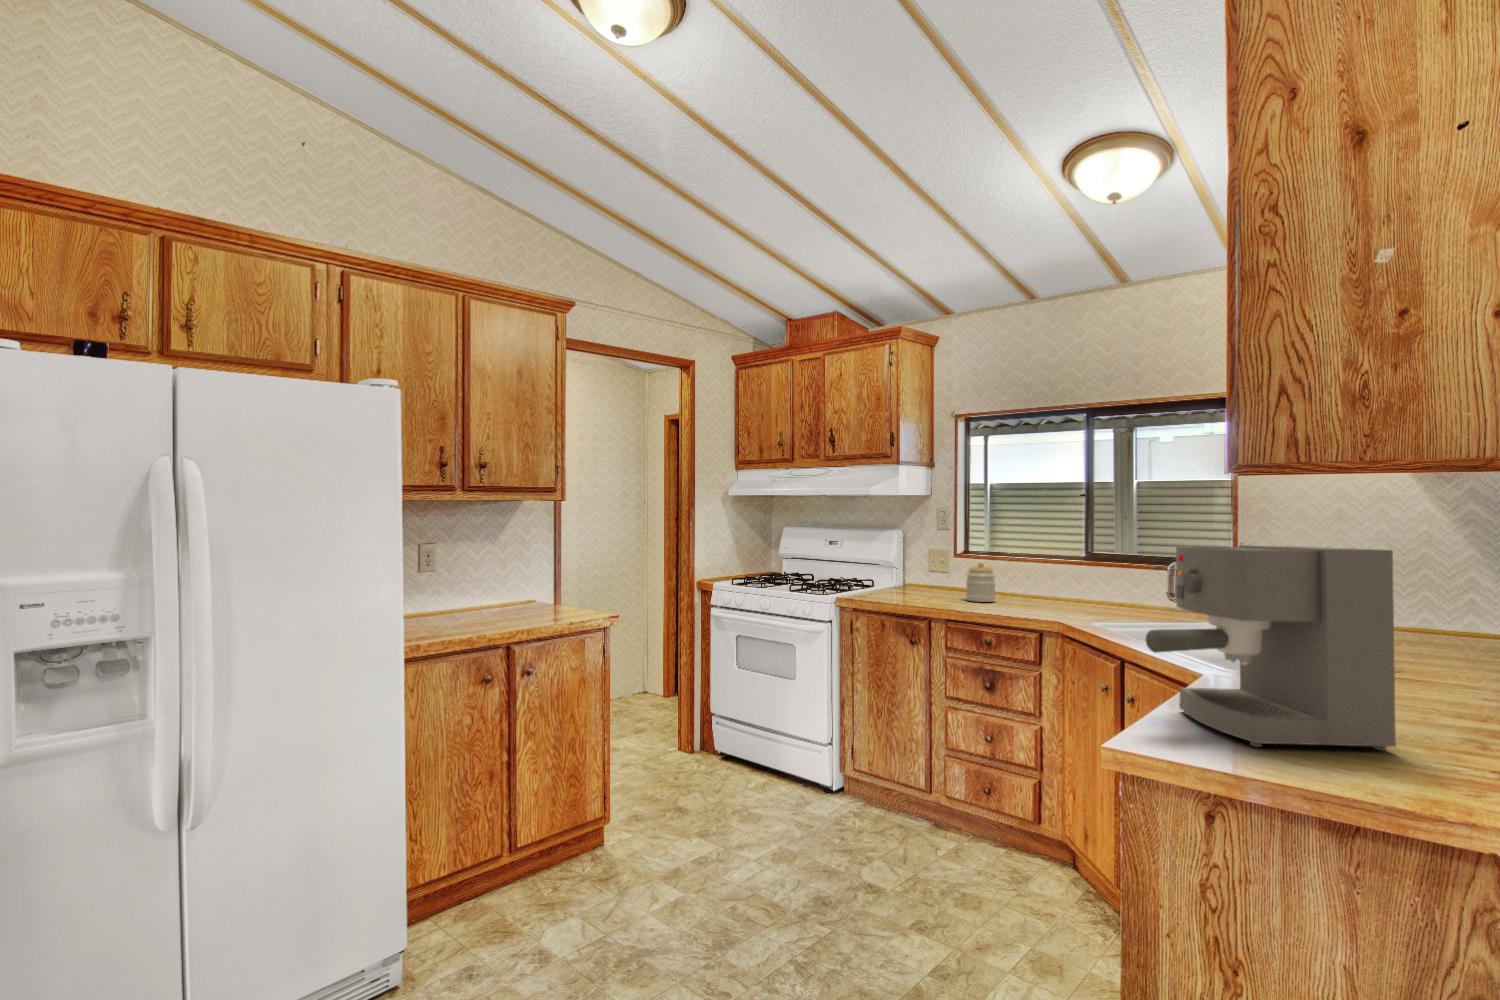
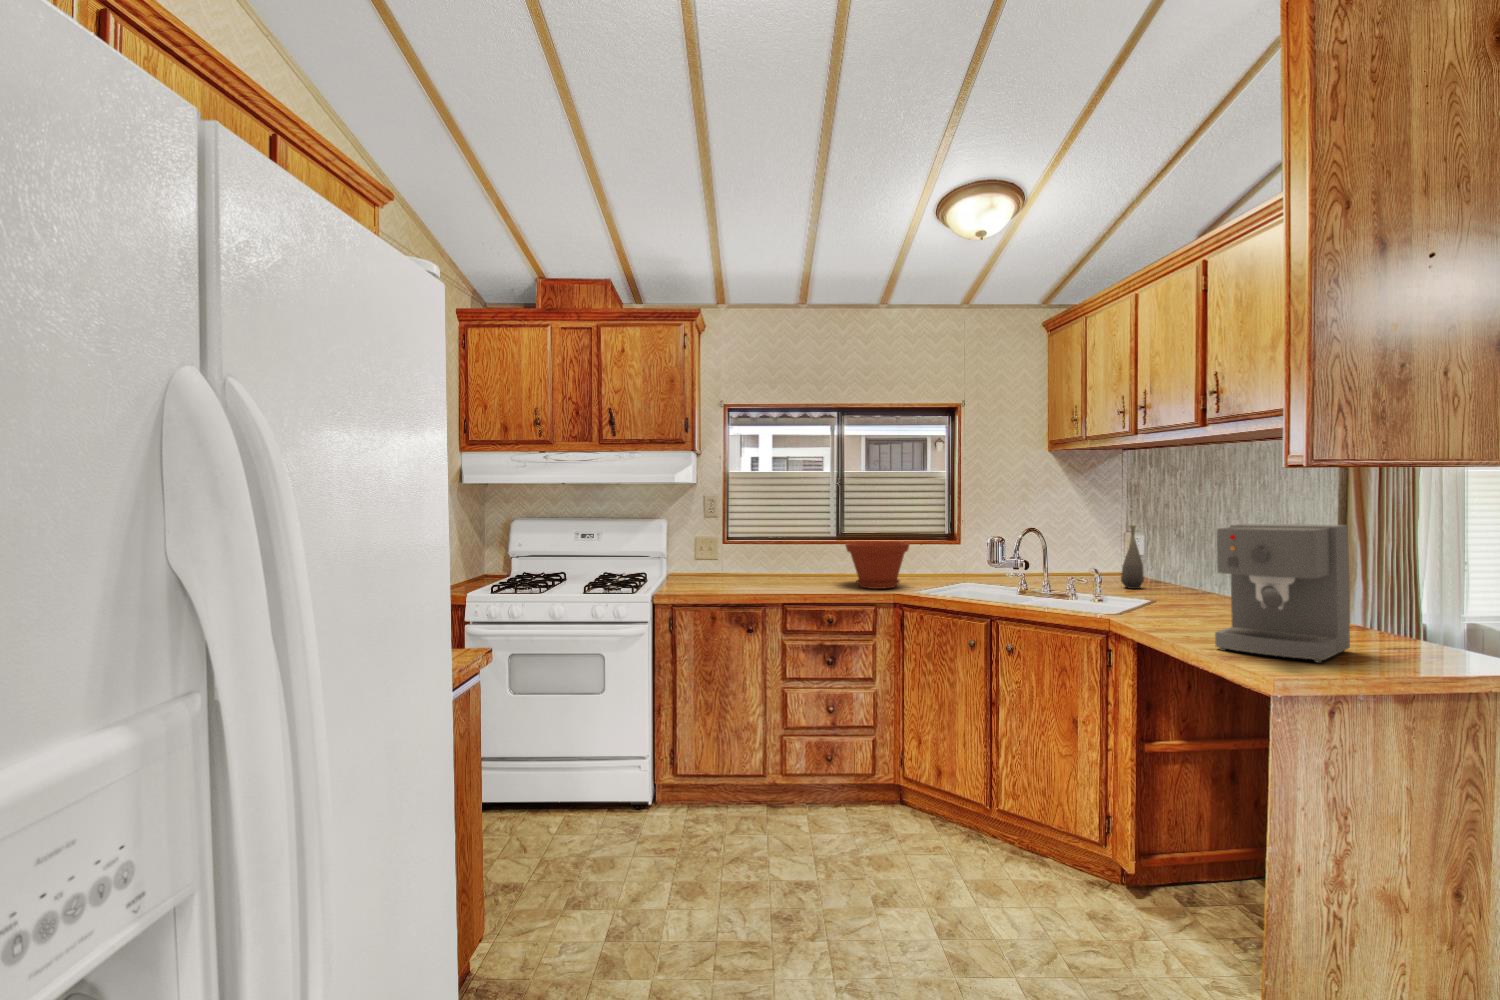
bottle: none [1422,561,1463,657] -> present [1121,525,1144,589]
jar: present [966,562,996,602] -> none [766,546,794,585]
plant pot: none [1037,564,1116,617] -> present [845,542,910,589]

